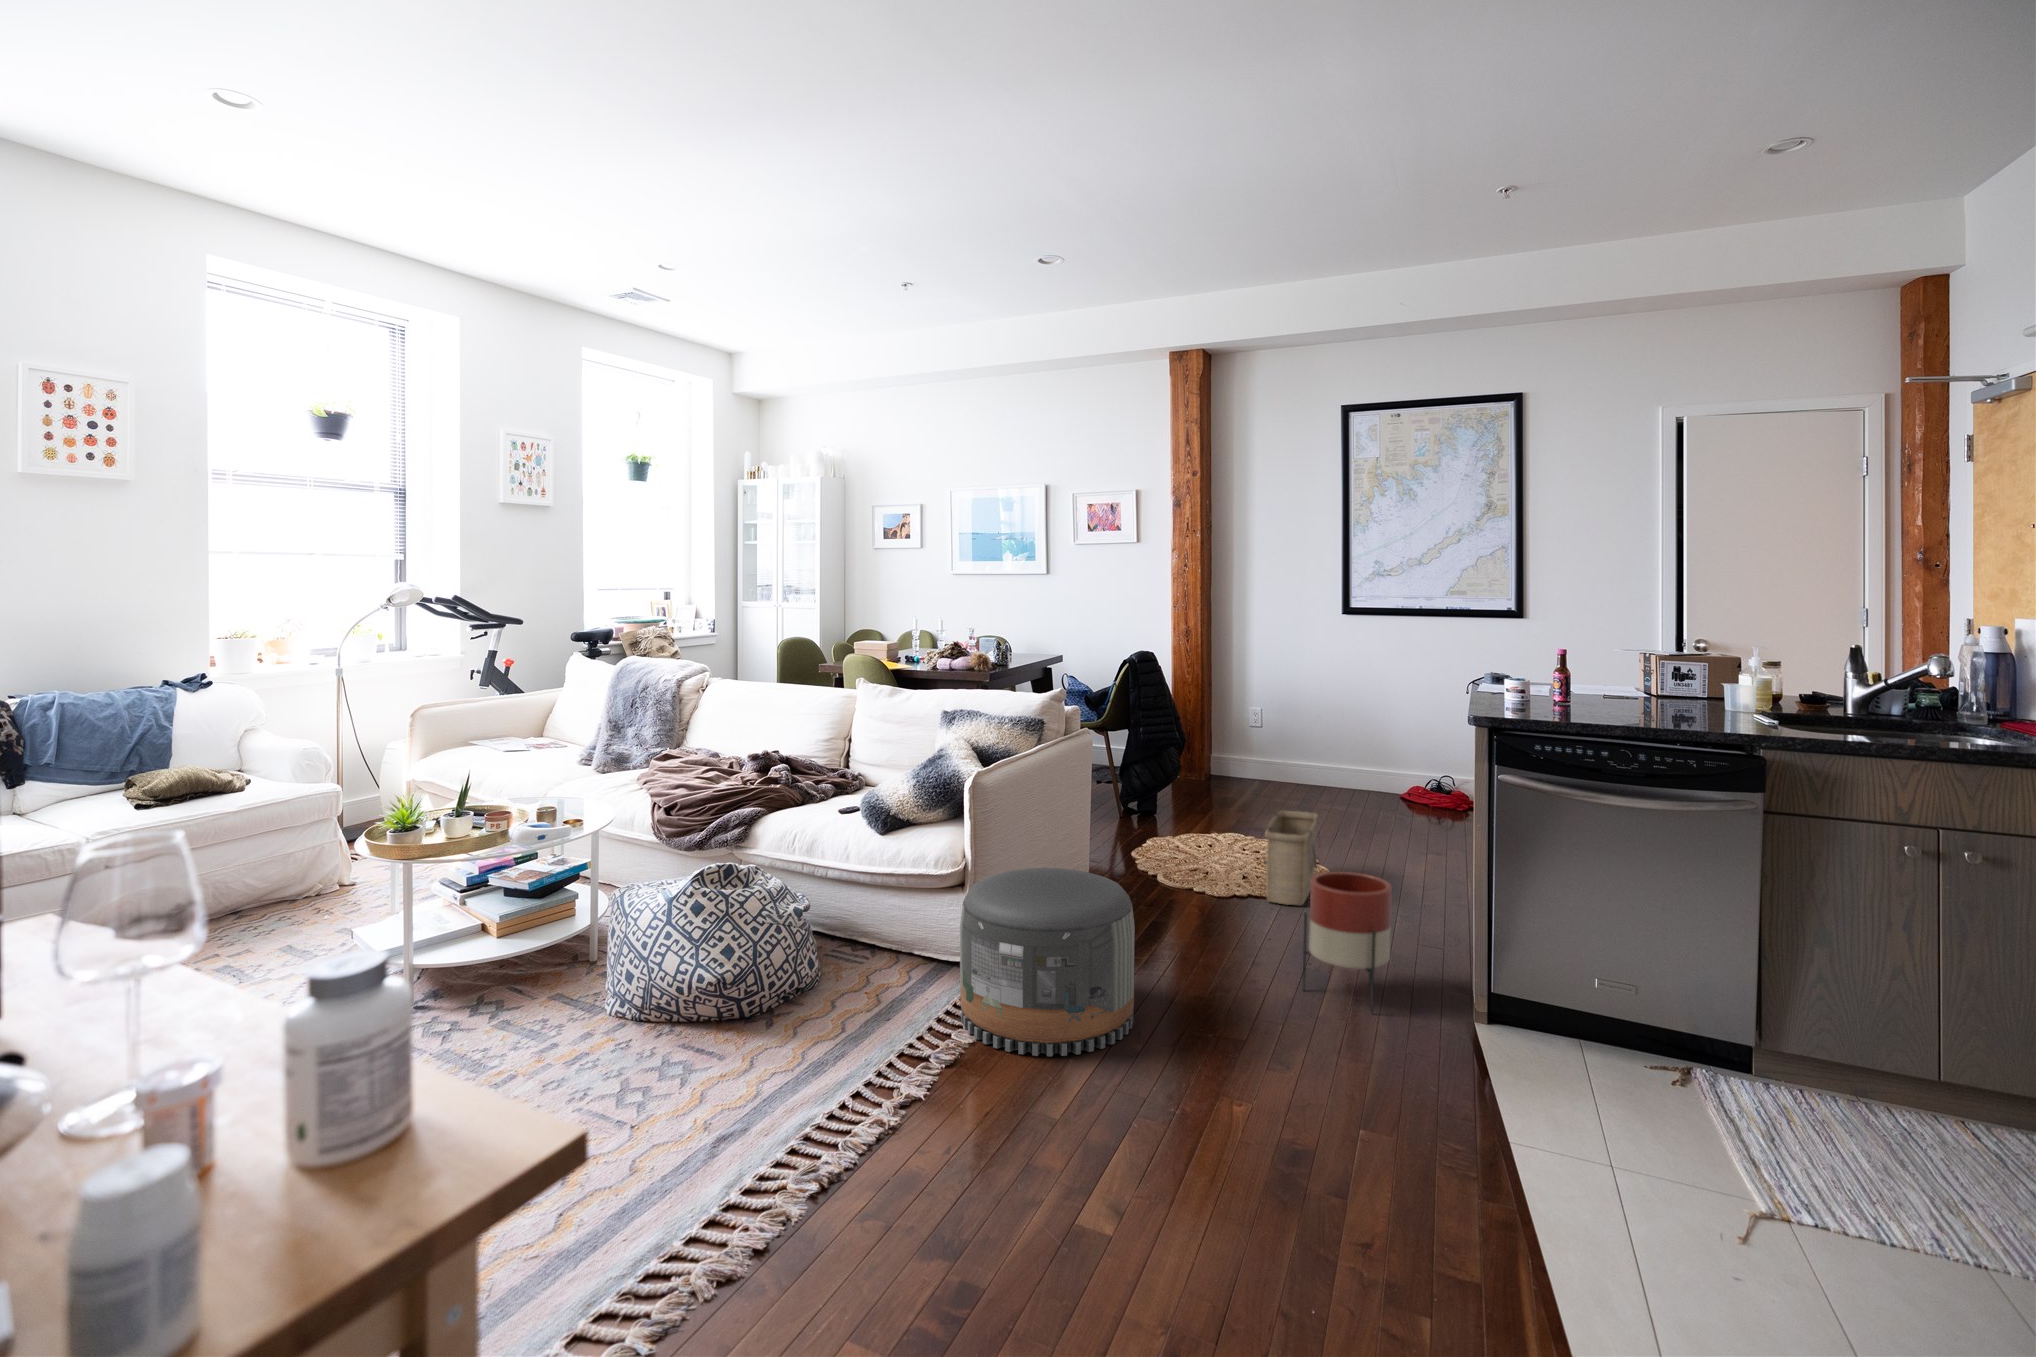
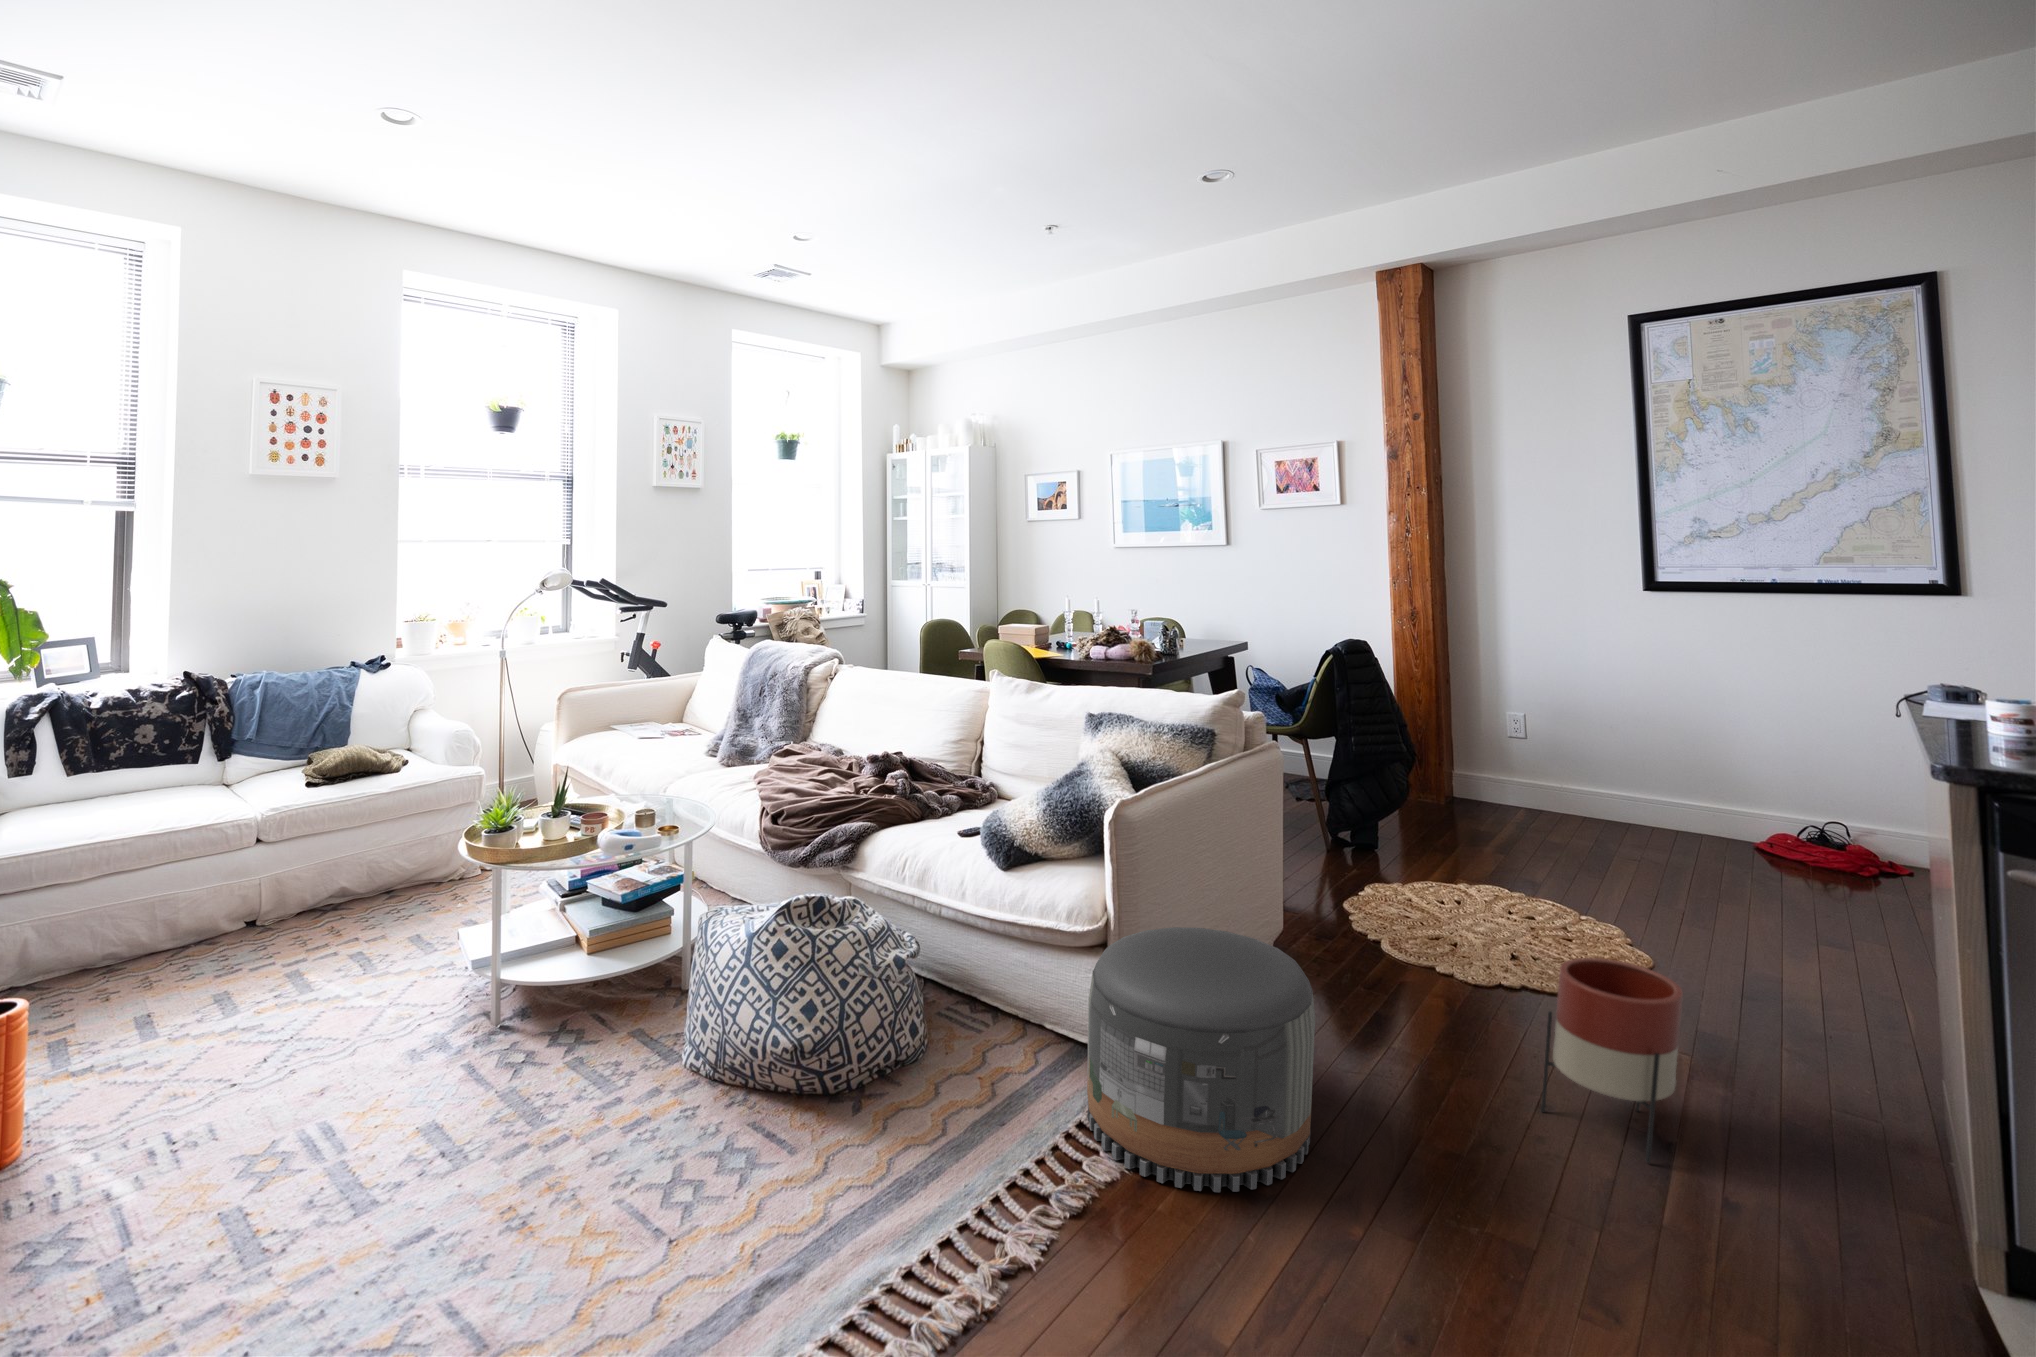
basket: present [1264,811,1318,905] -> none [1473,847,1548,972]

